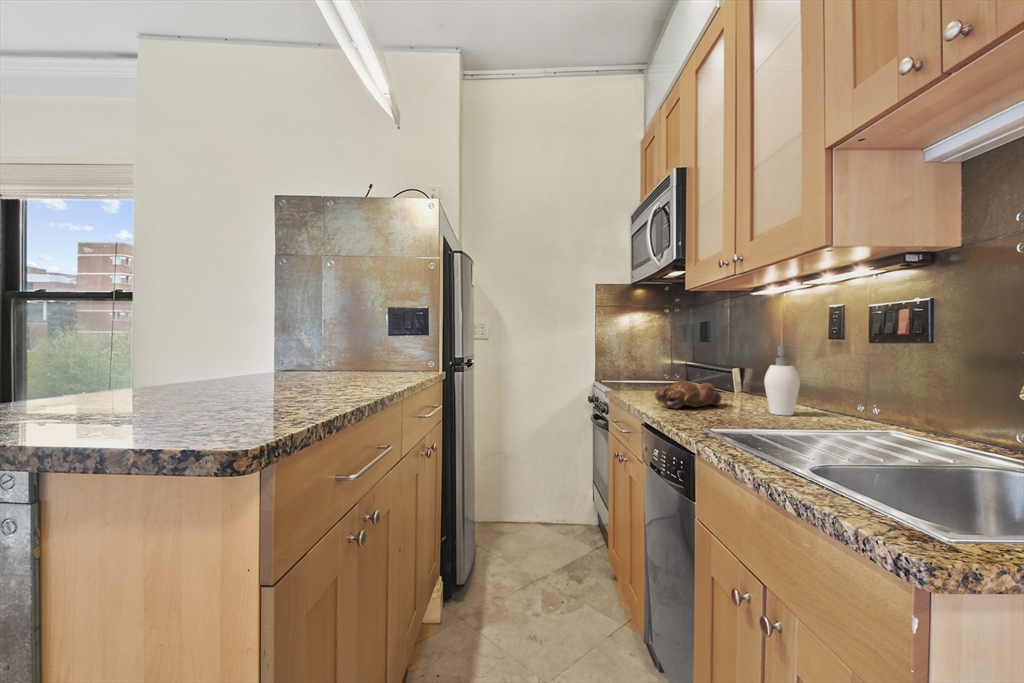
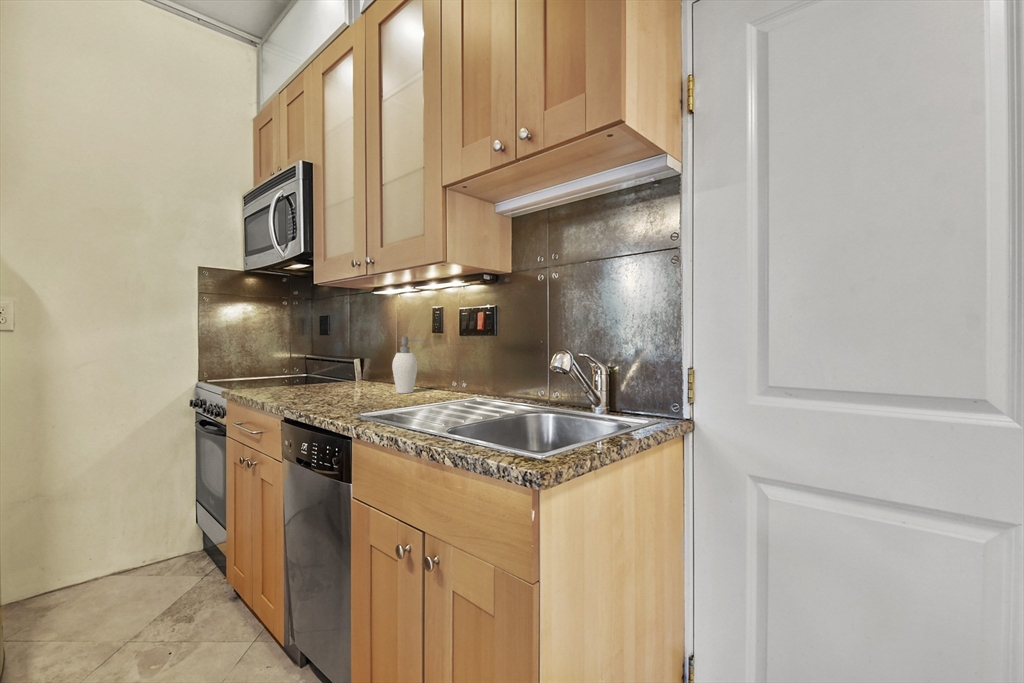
bread loaf: present [655,380,722,409] -> none [292,372,355,400]

